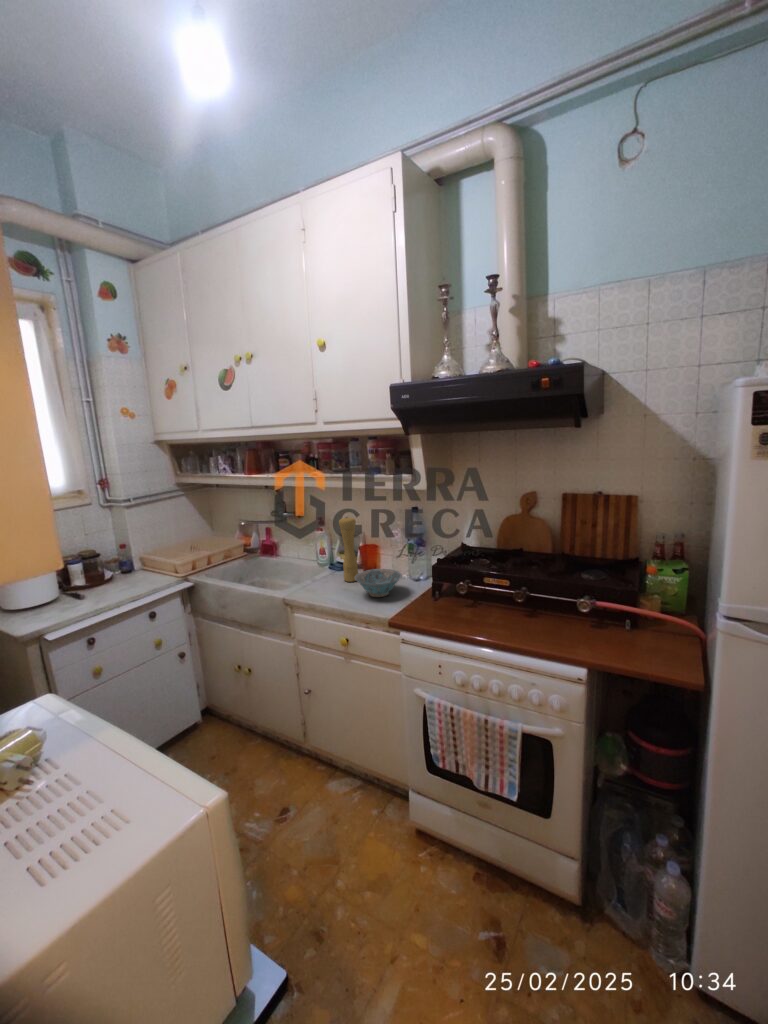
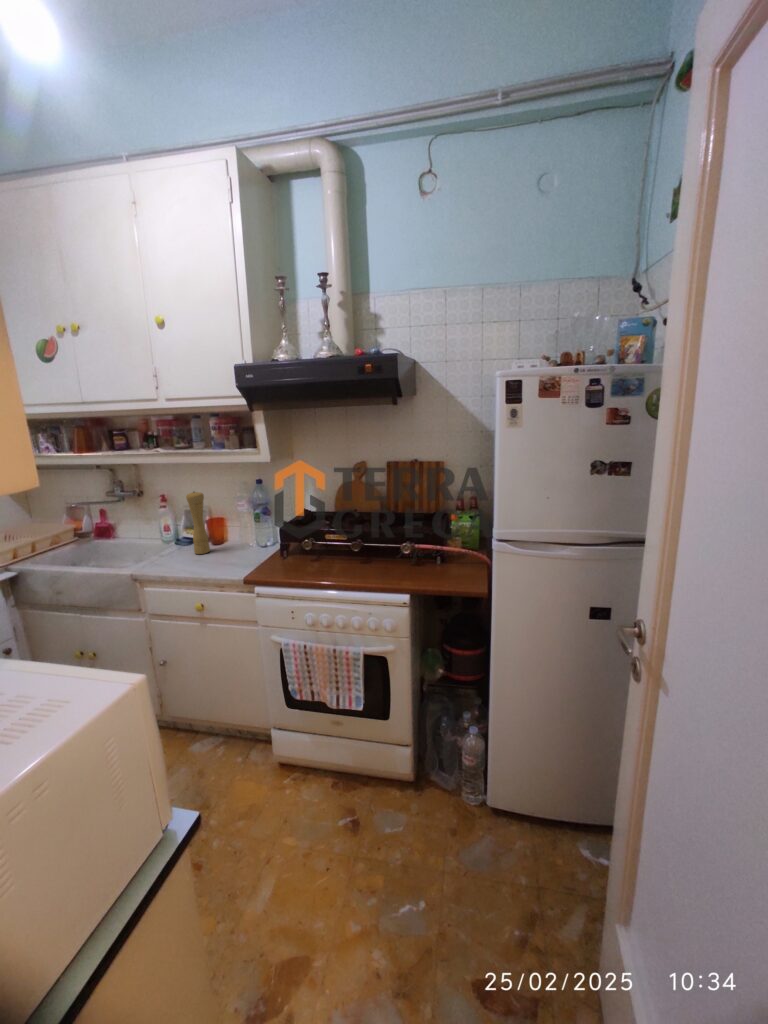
ceramic bowl: present [355,569,402,597] -> none [207,538,254,564]

